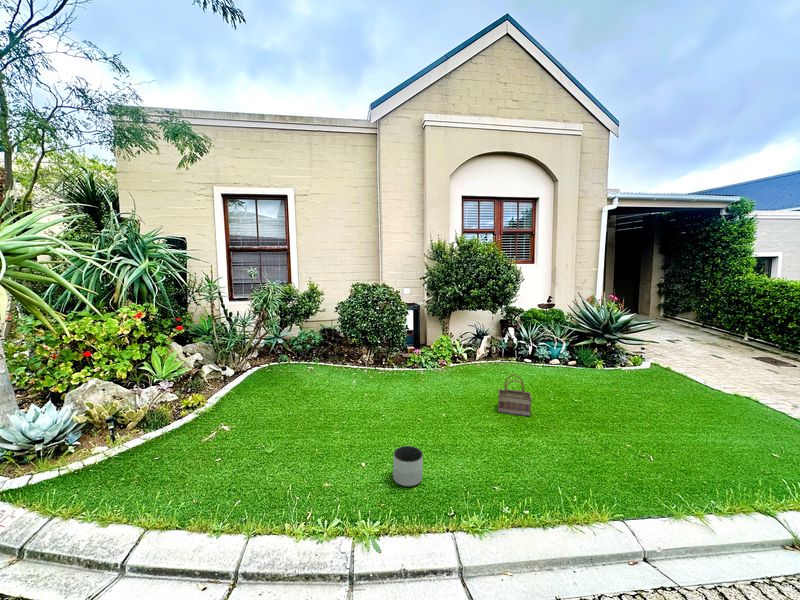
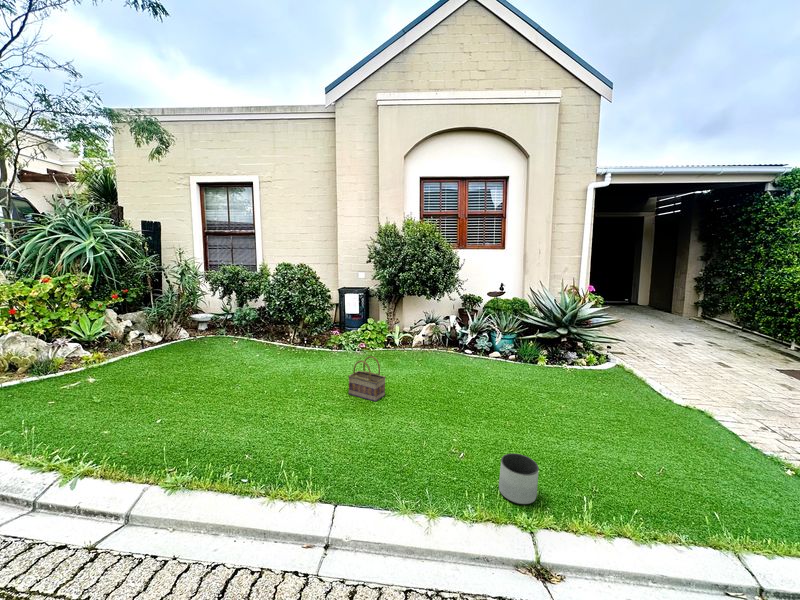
planter: present [393,446,423,487] -> present [499,453,539,504]

